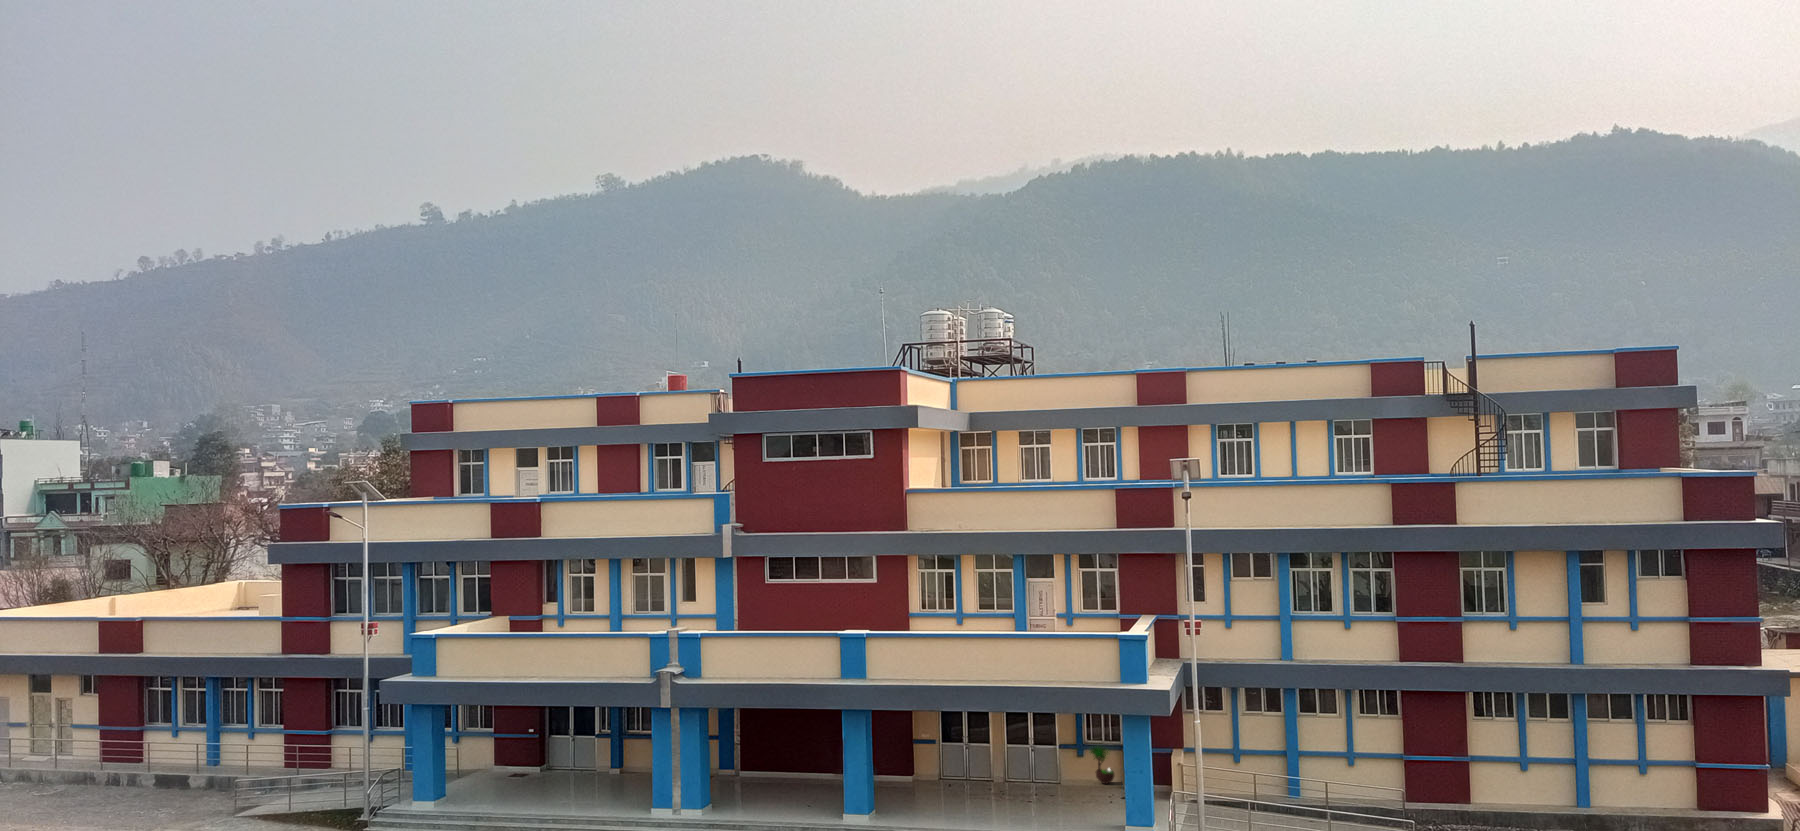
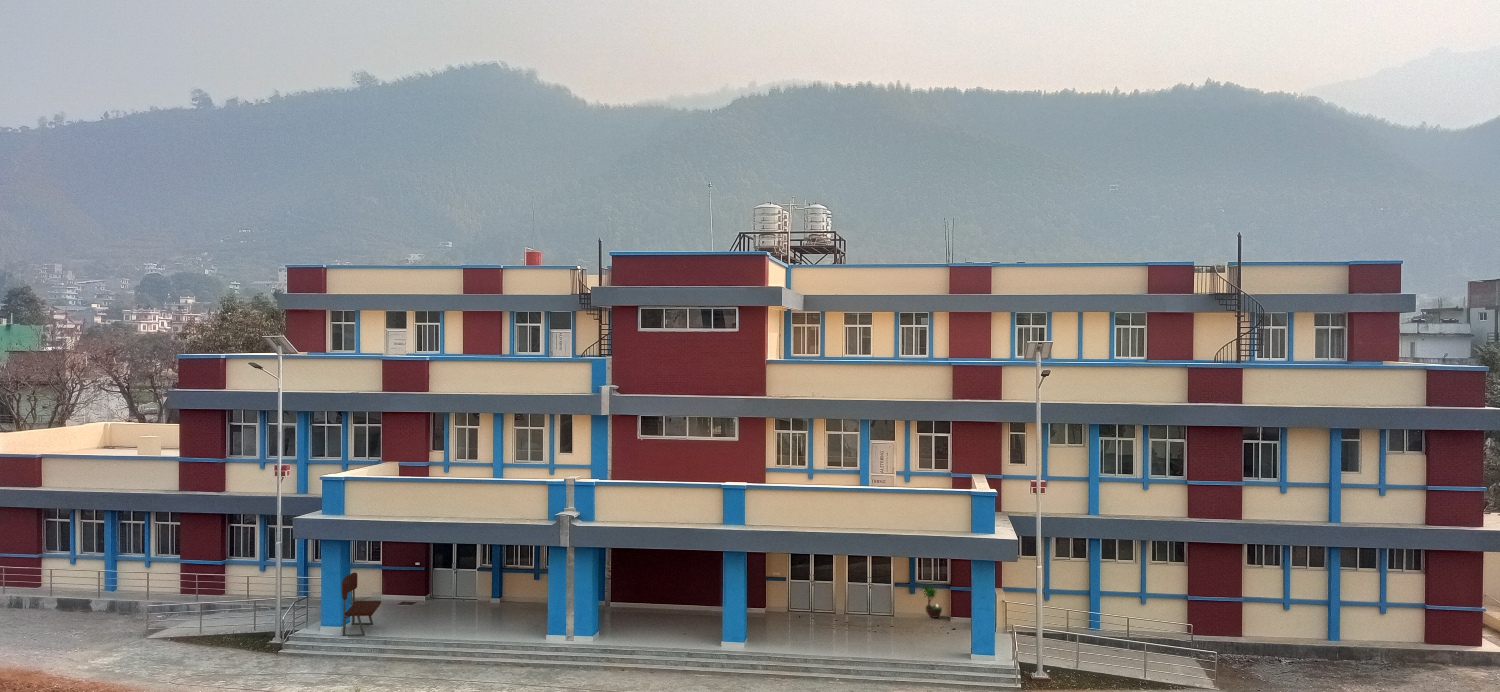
bench: none [432,739,479,811] -> present [342,572,381,636]

